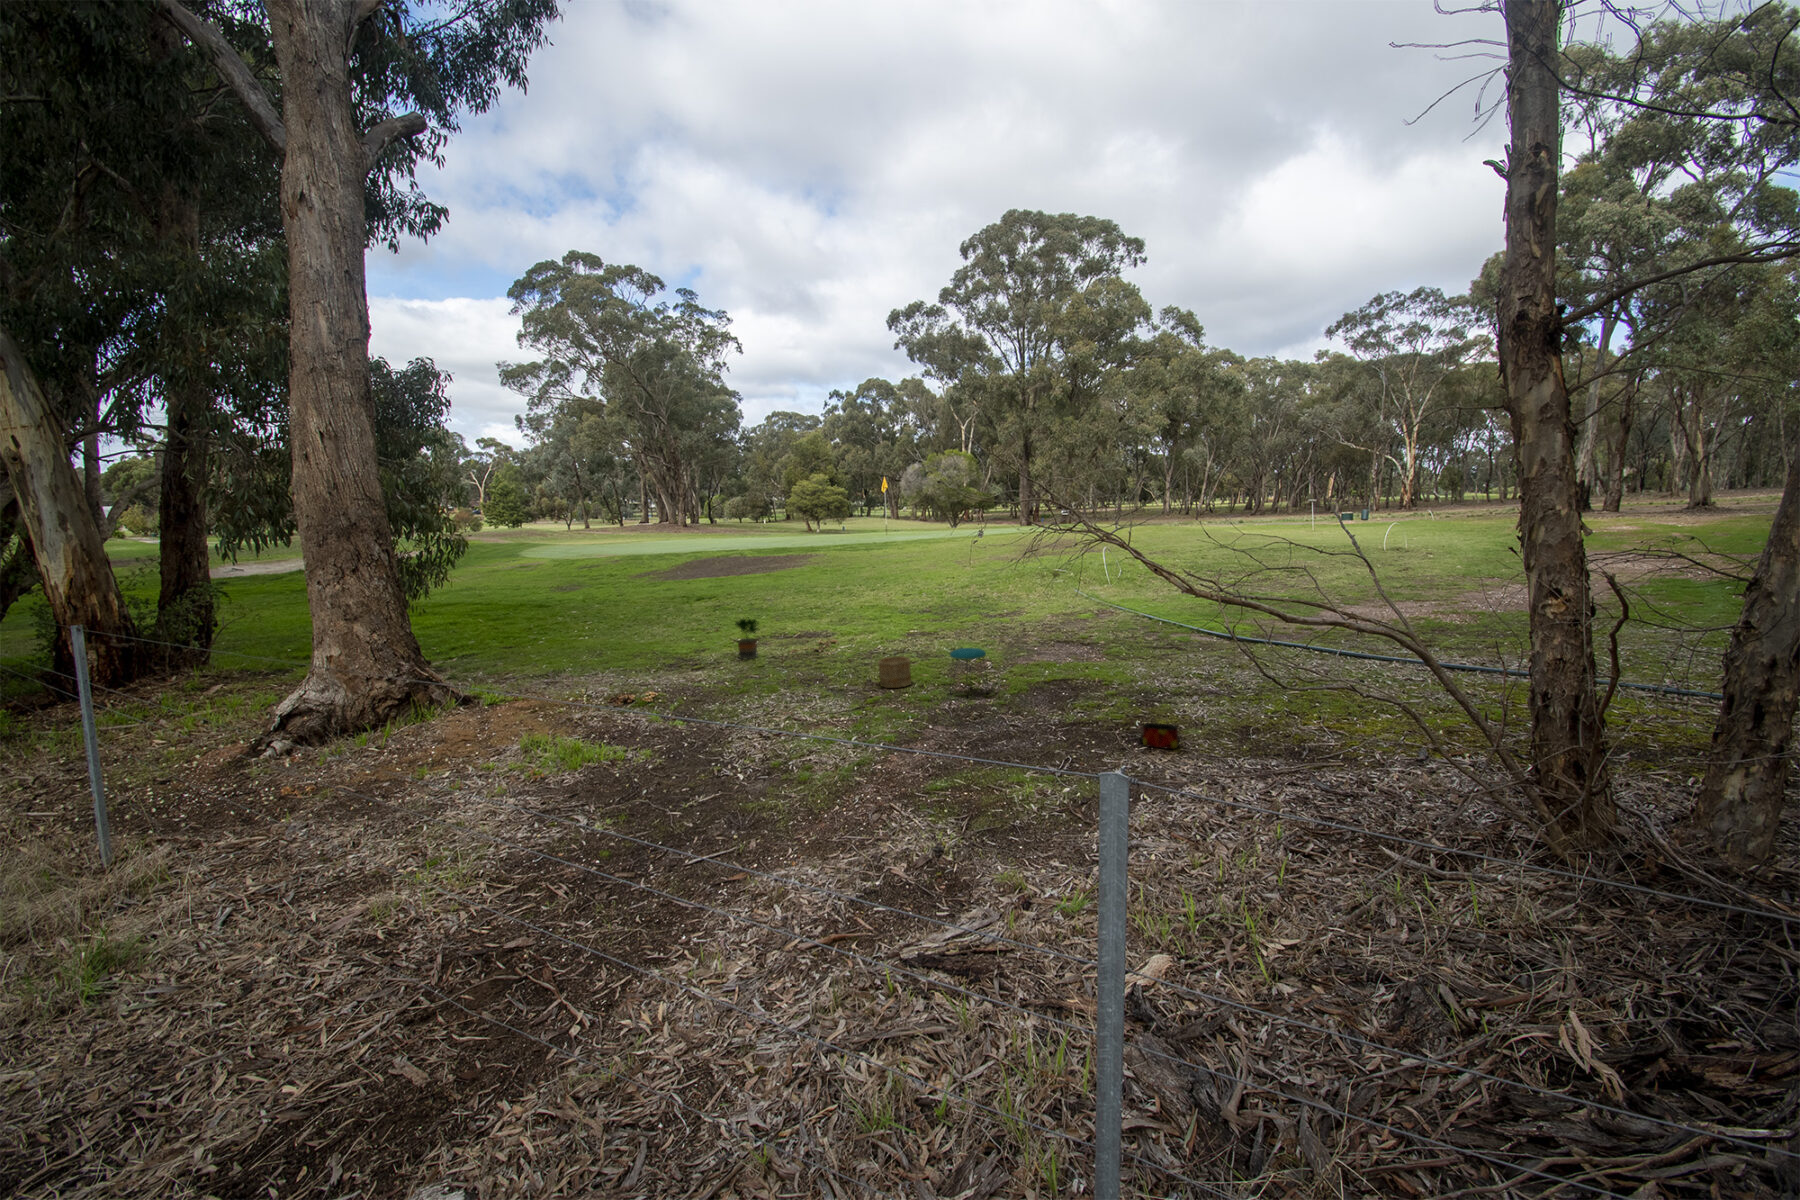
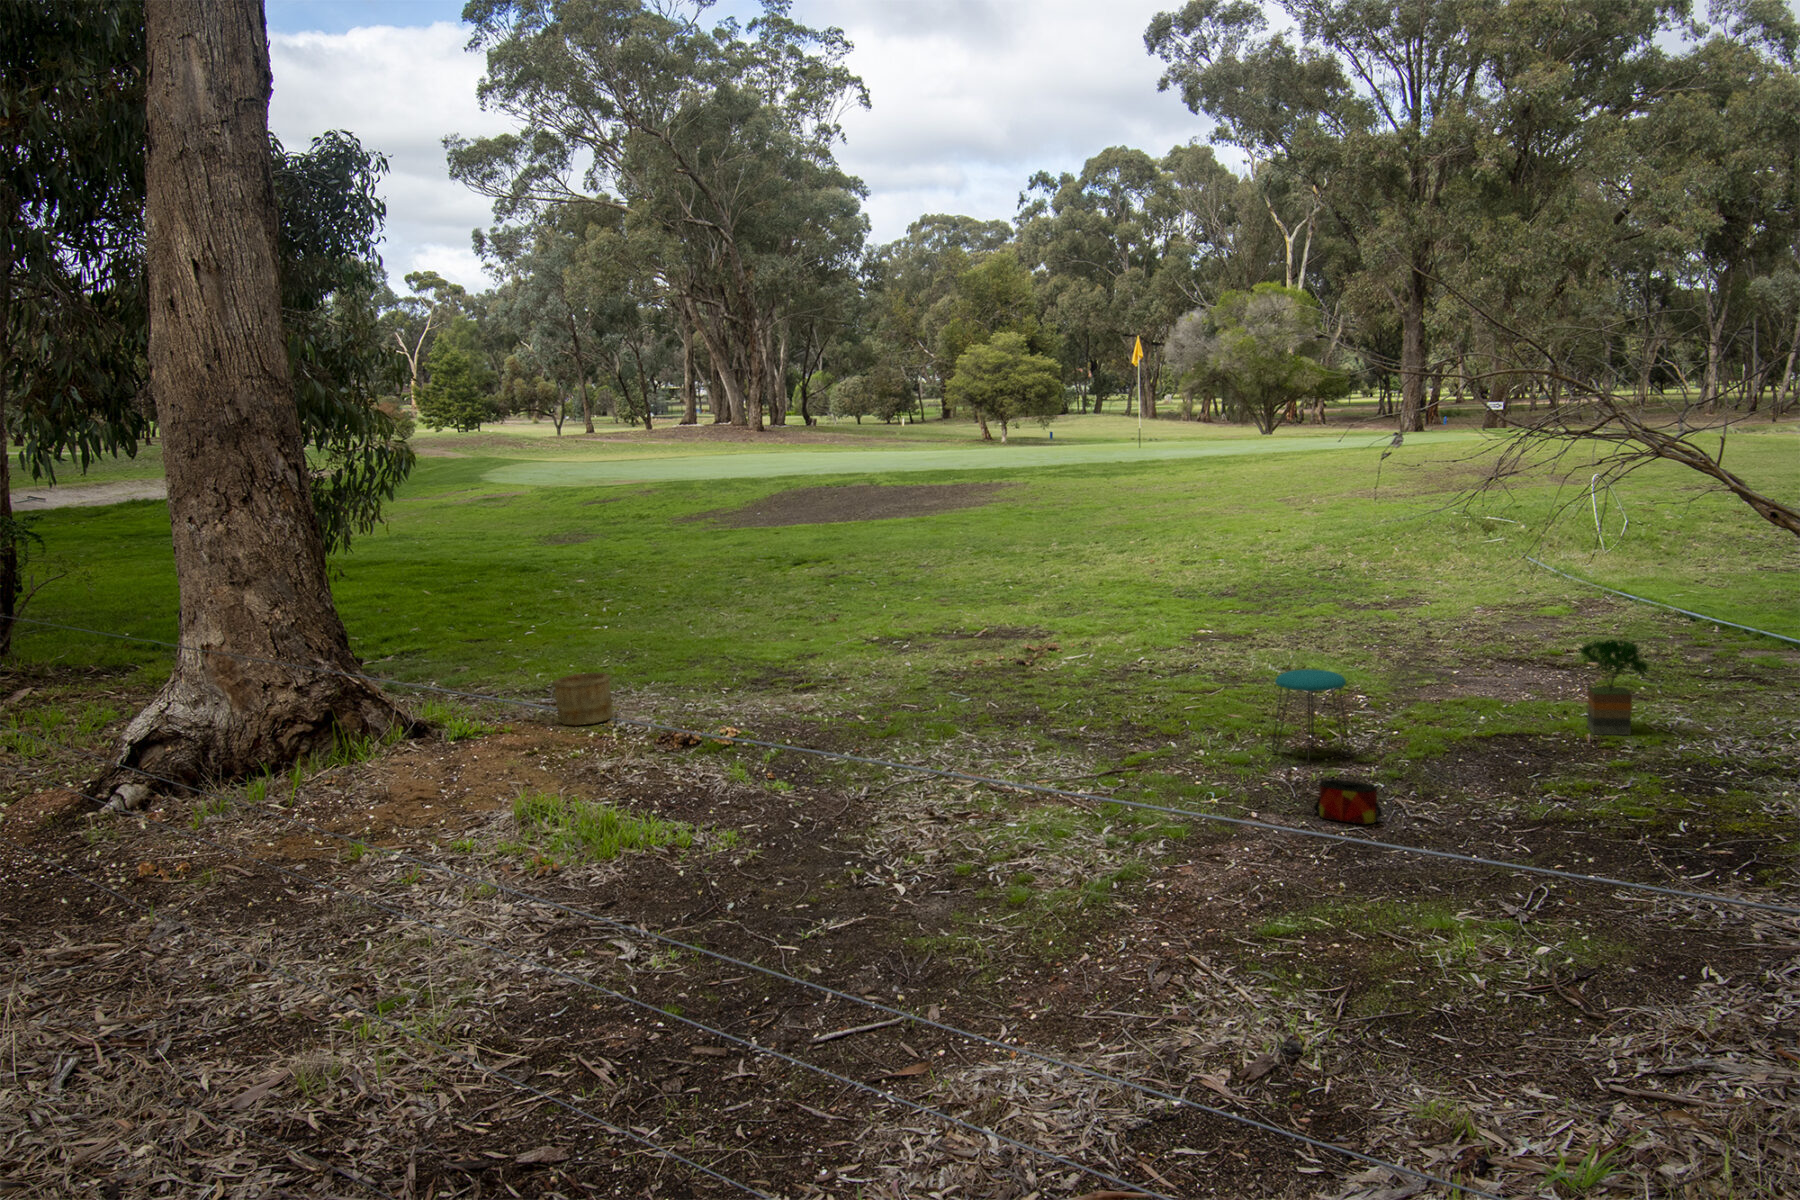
potted tree: present [735,619,760,659] -> present [1579,639,1648,735]
wooden bucket: present [877,656,911,688] -> present [553,672,613,726]
bag: present [1139,723,1180,749] -> present [1314,779,1382,825]

